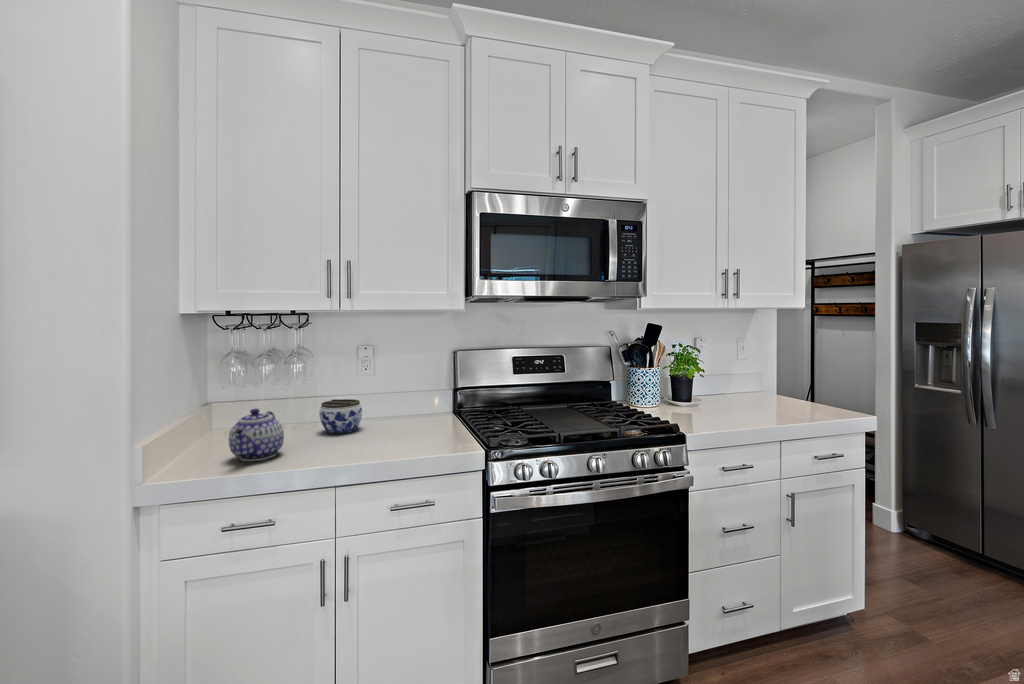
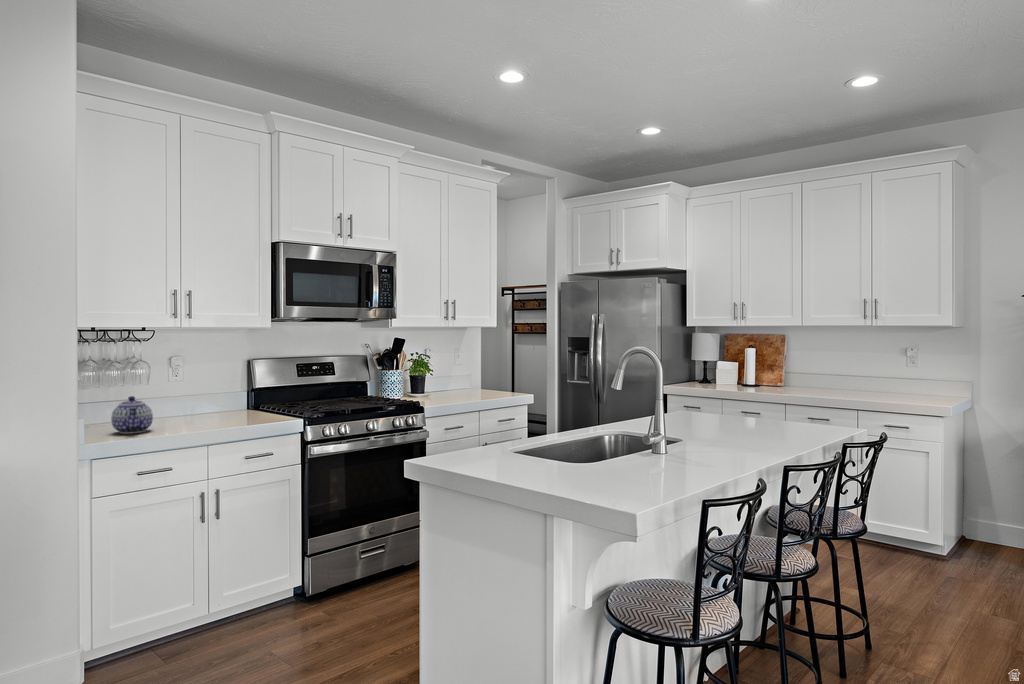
jar: present [319,399,362,434] -> none [152,395,188,421]

